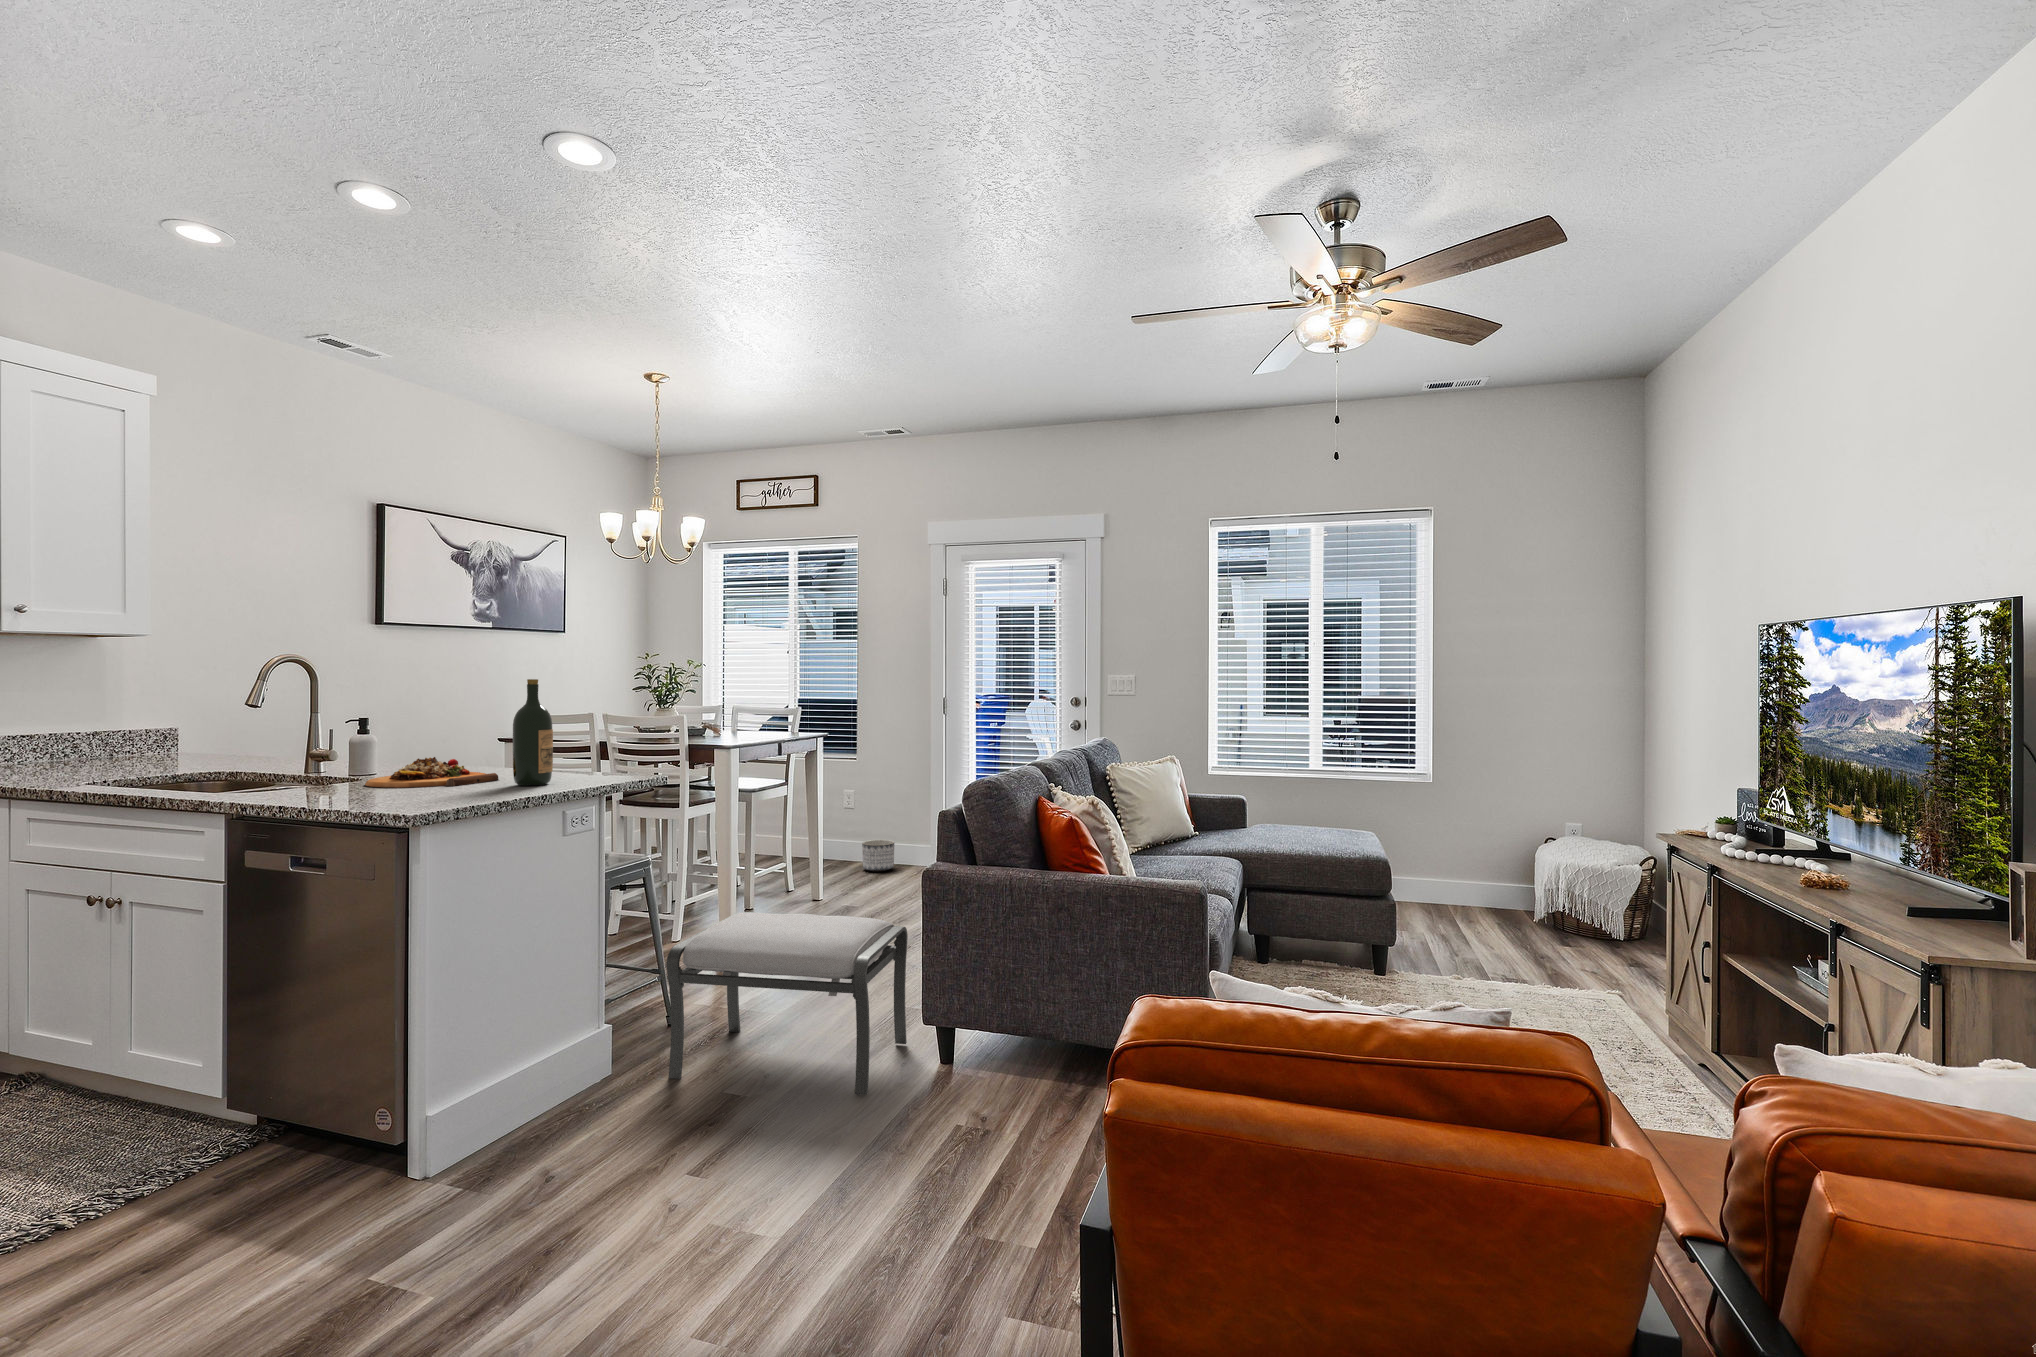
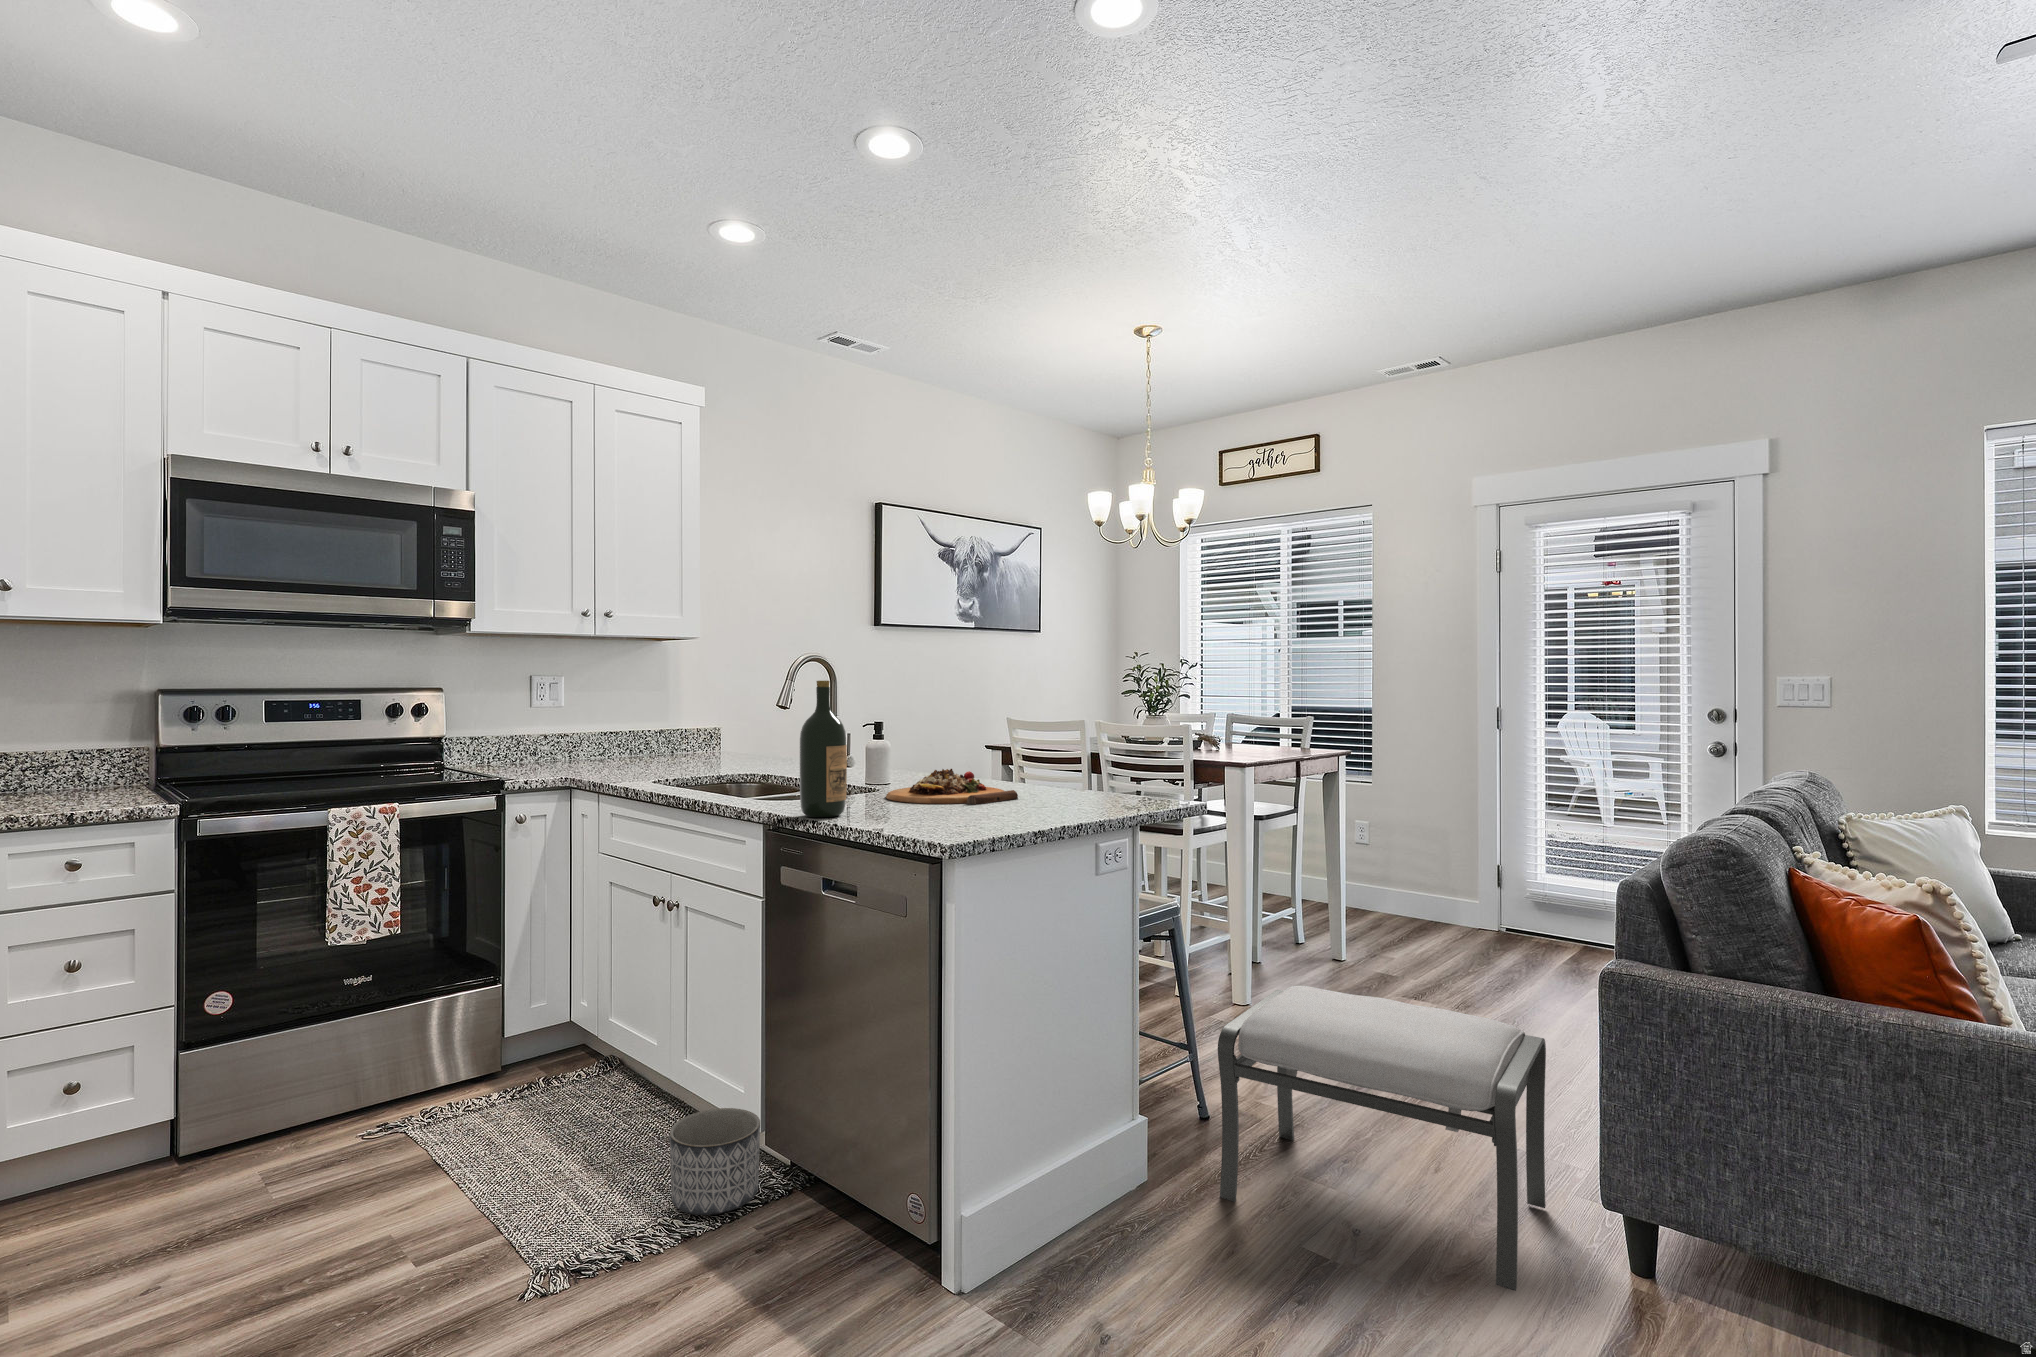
wine bottle: present [513,679,553,786] -> present [800,681,847,817]
planter: present [862,840,894,872] -> present [670,1108,760,1215]

